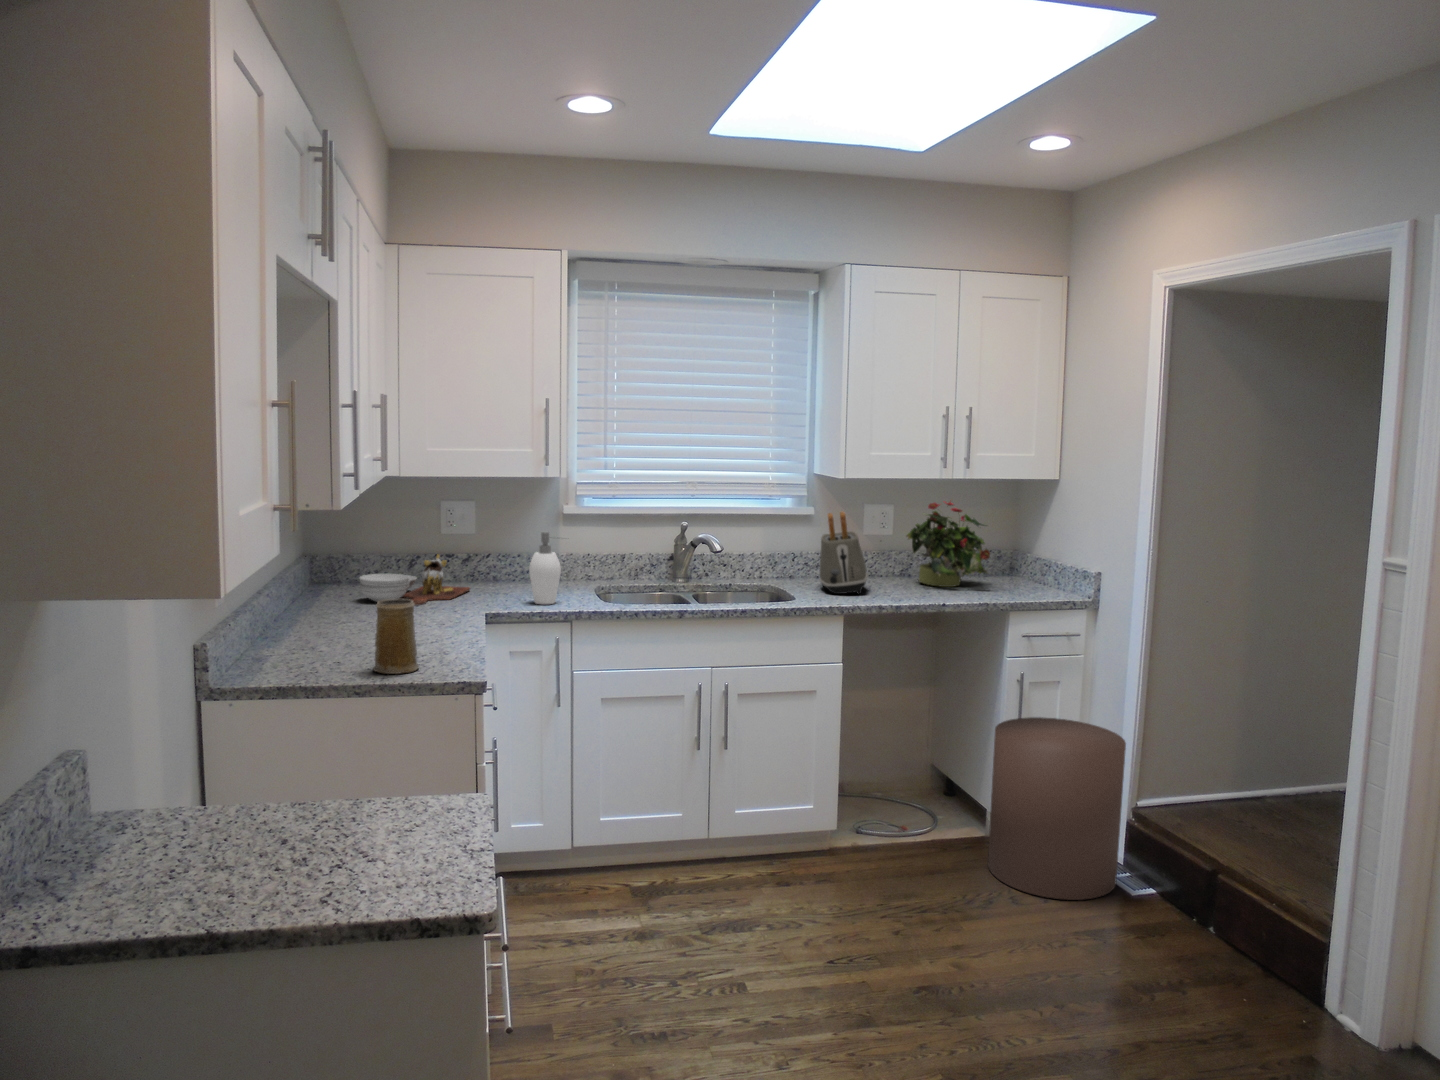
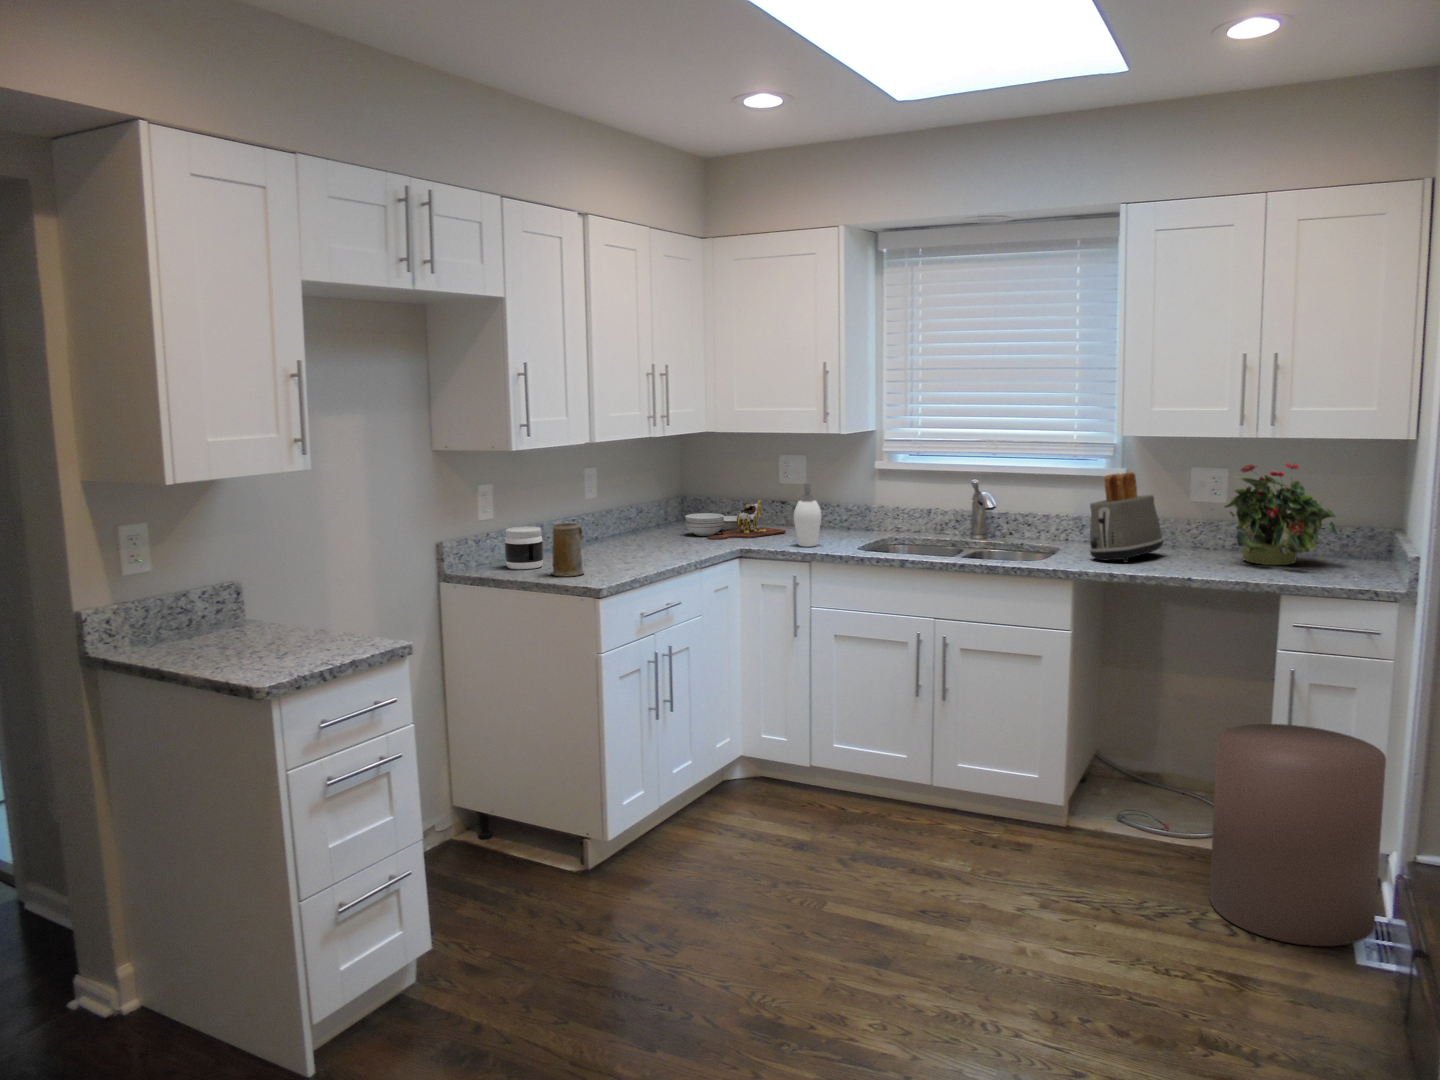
jar: none [267,608,326,672] -> present [505,526,544,569]

